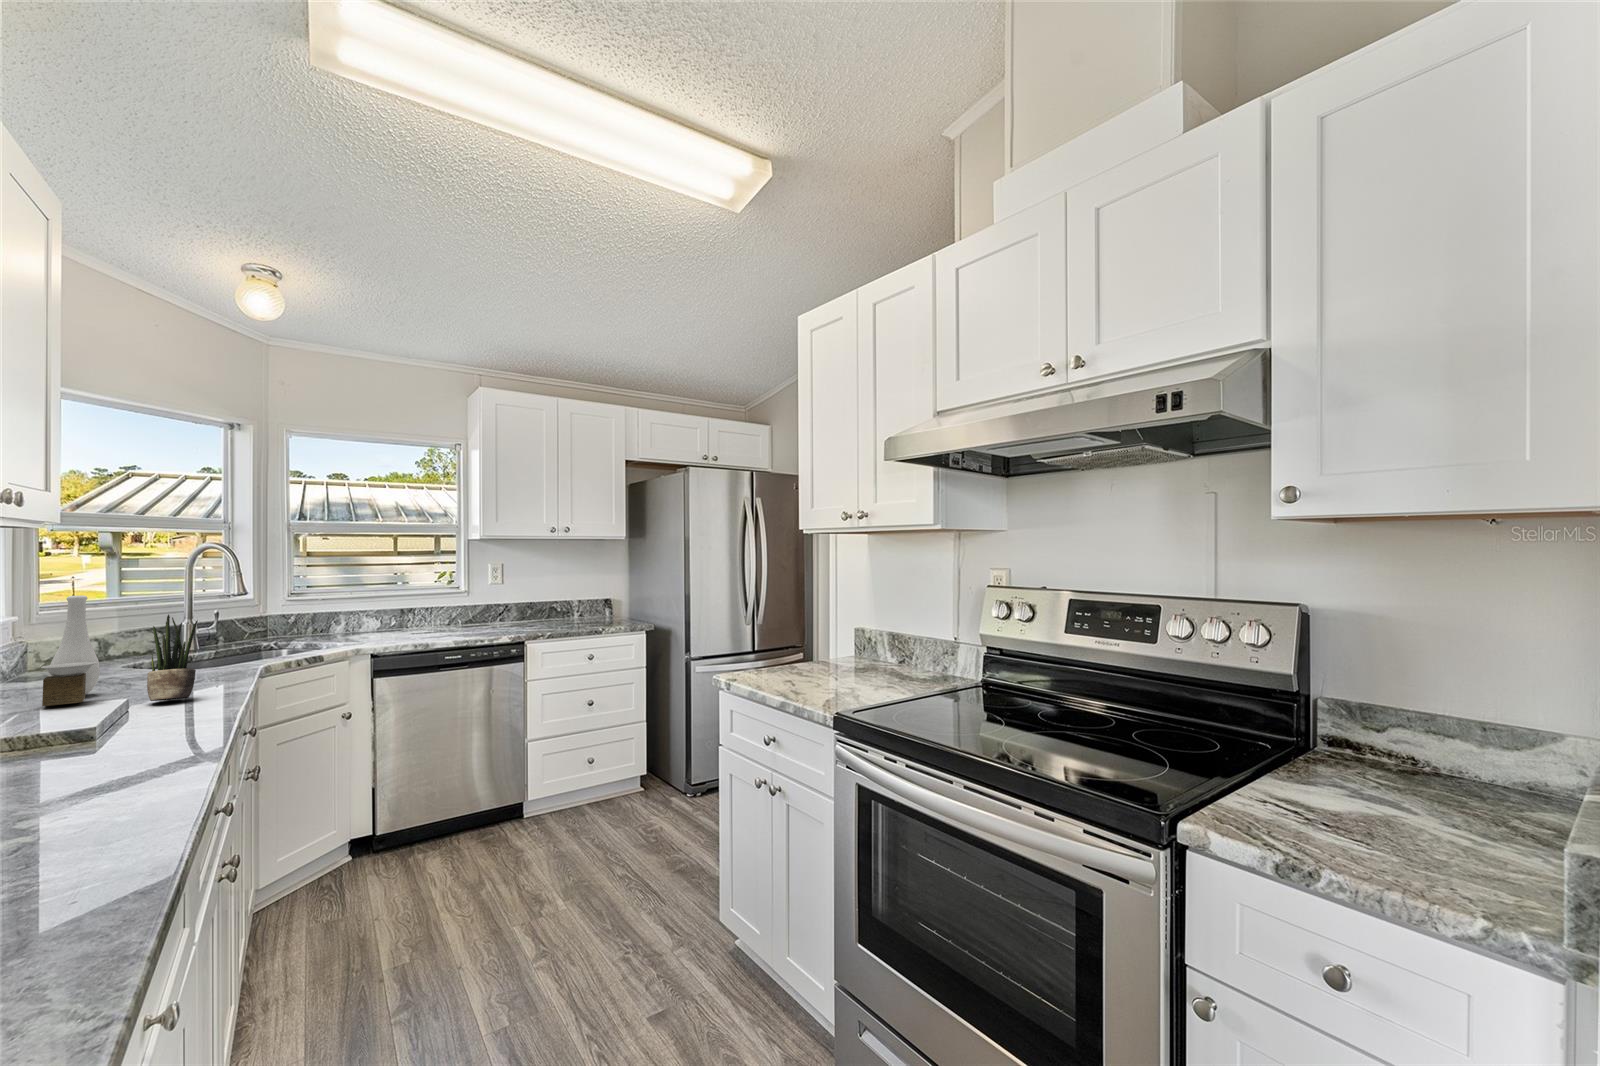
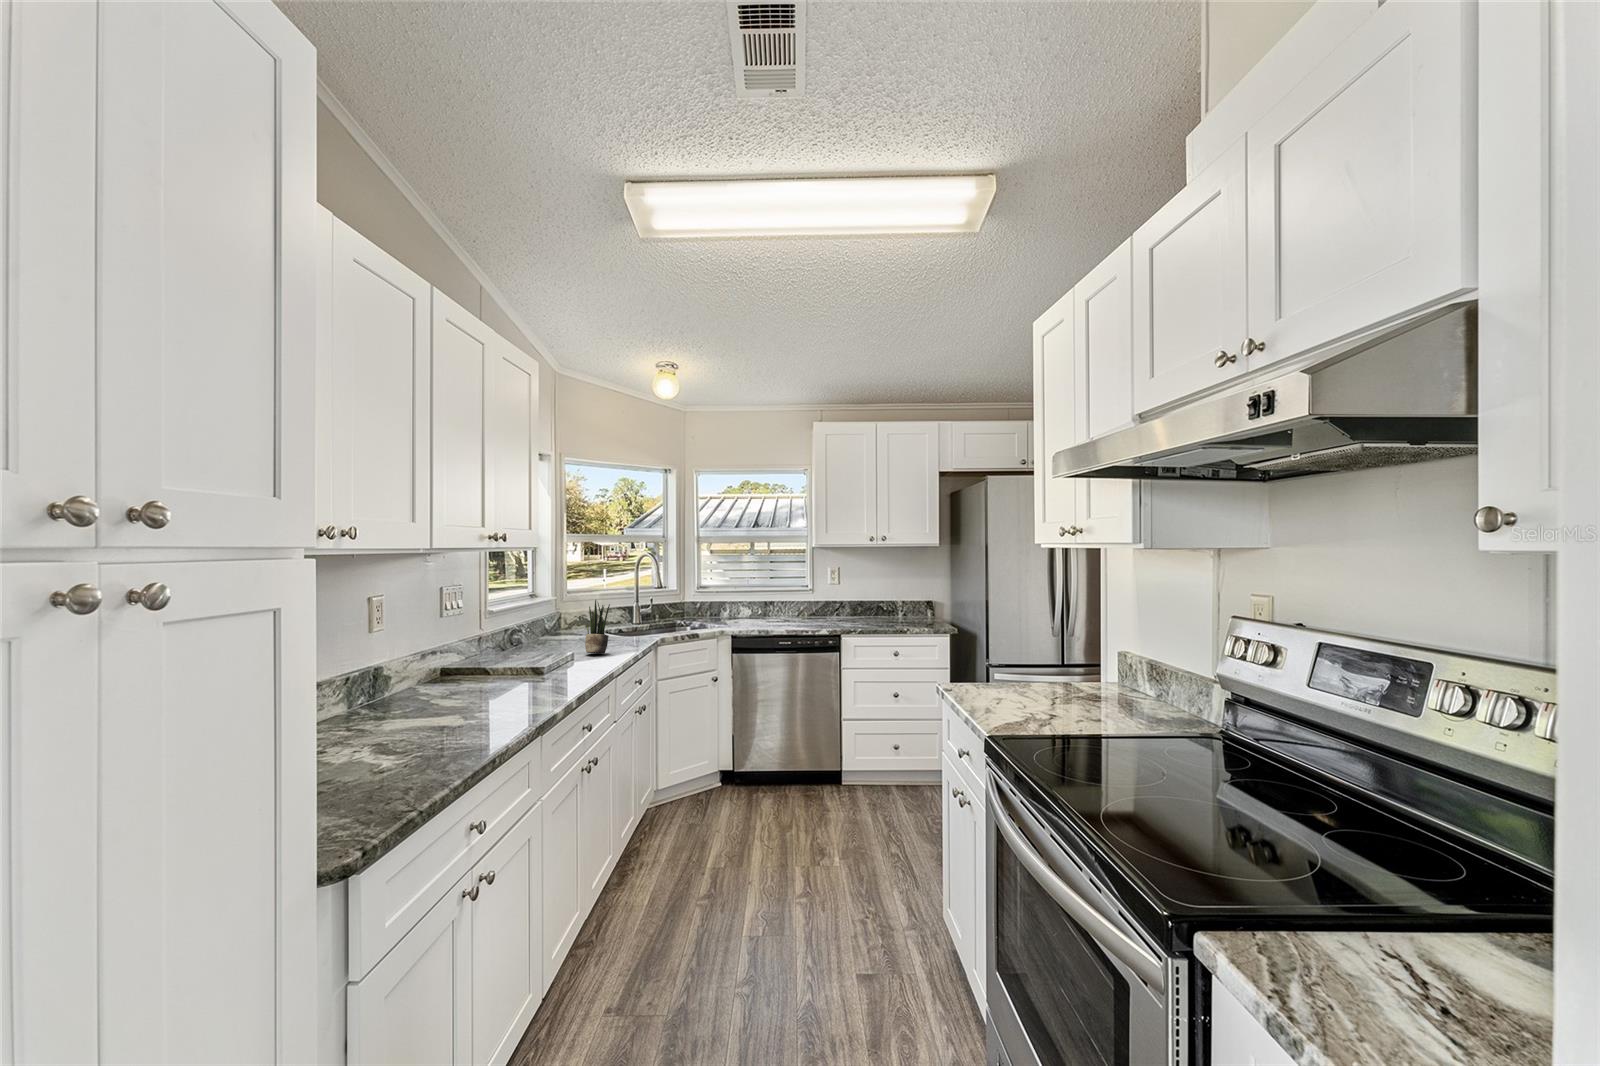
vase: present [41,596,100,706] -> none [545,585,575,650]

